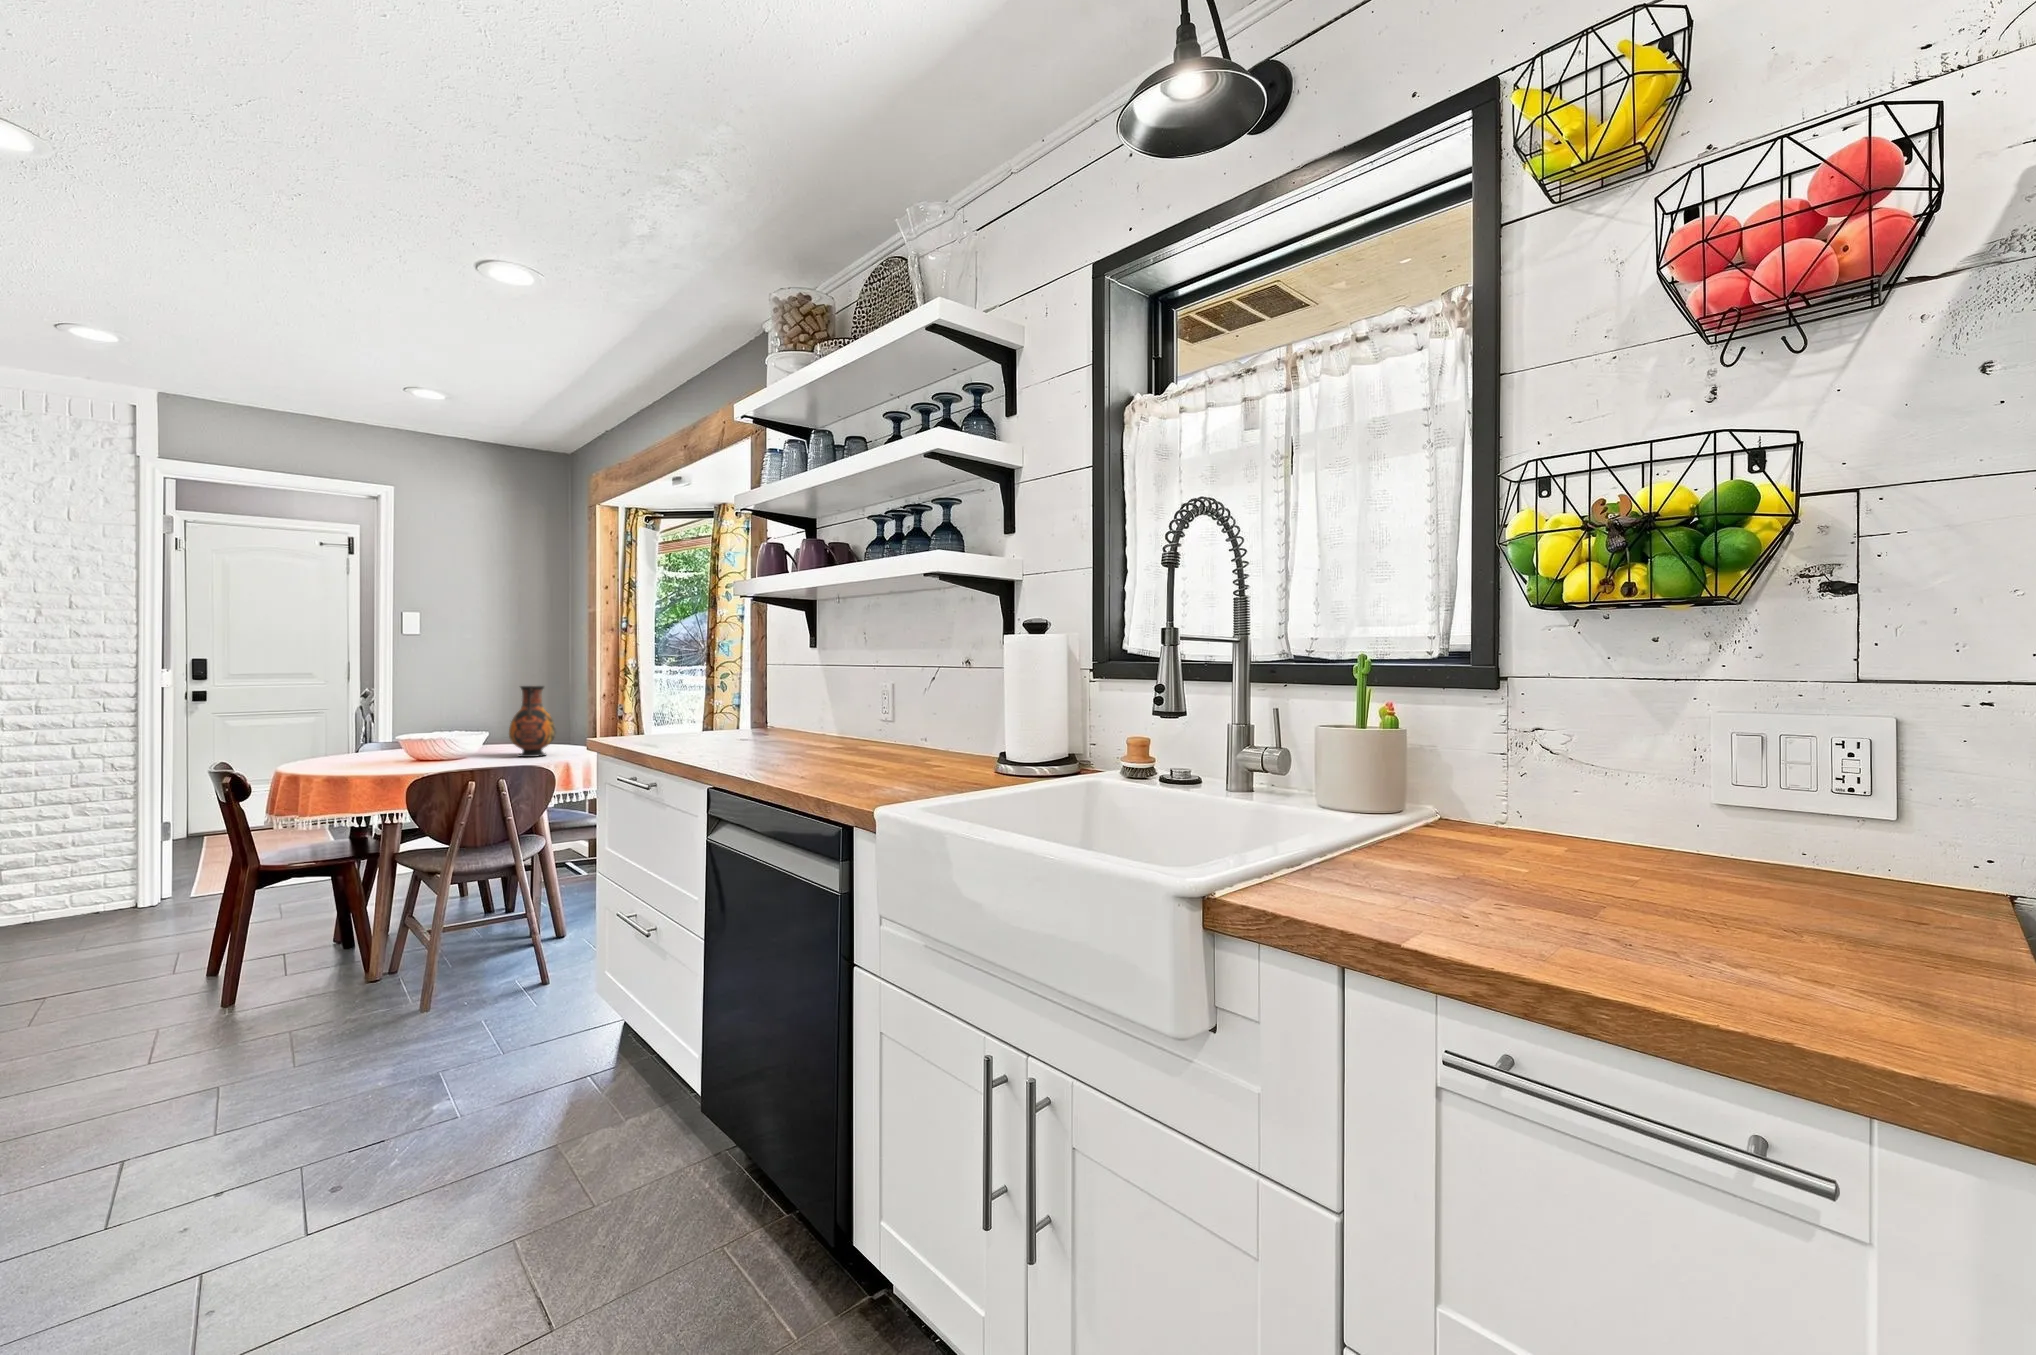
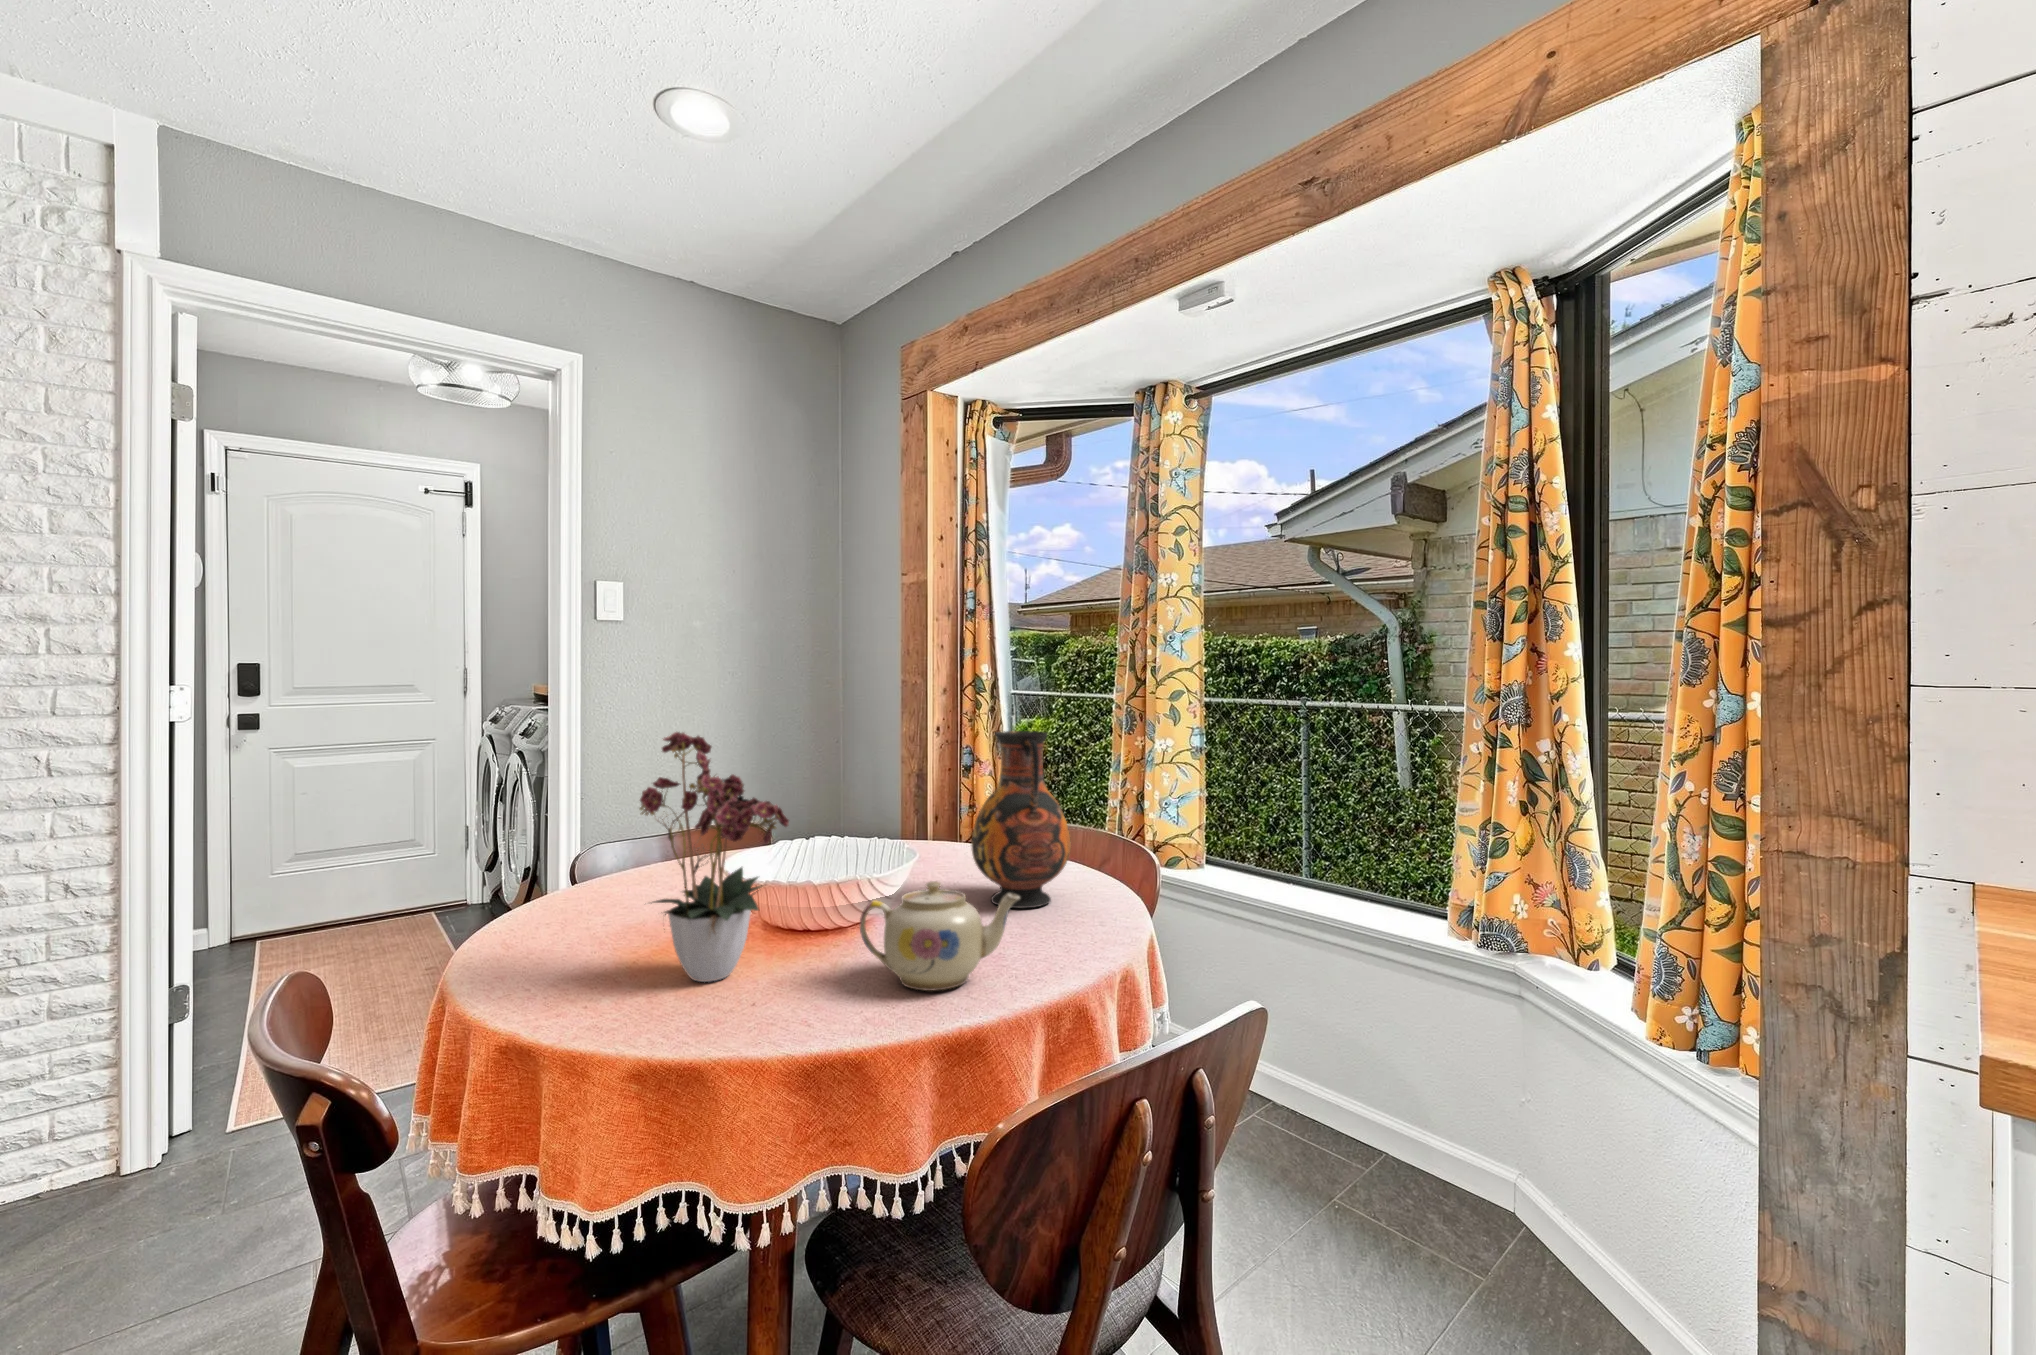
flower arrangement: none [341,676,404,767] -> present [640,732,789,982]
teapot: none [424,733,482,768] -> present [860,881,1020,991]

